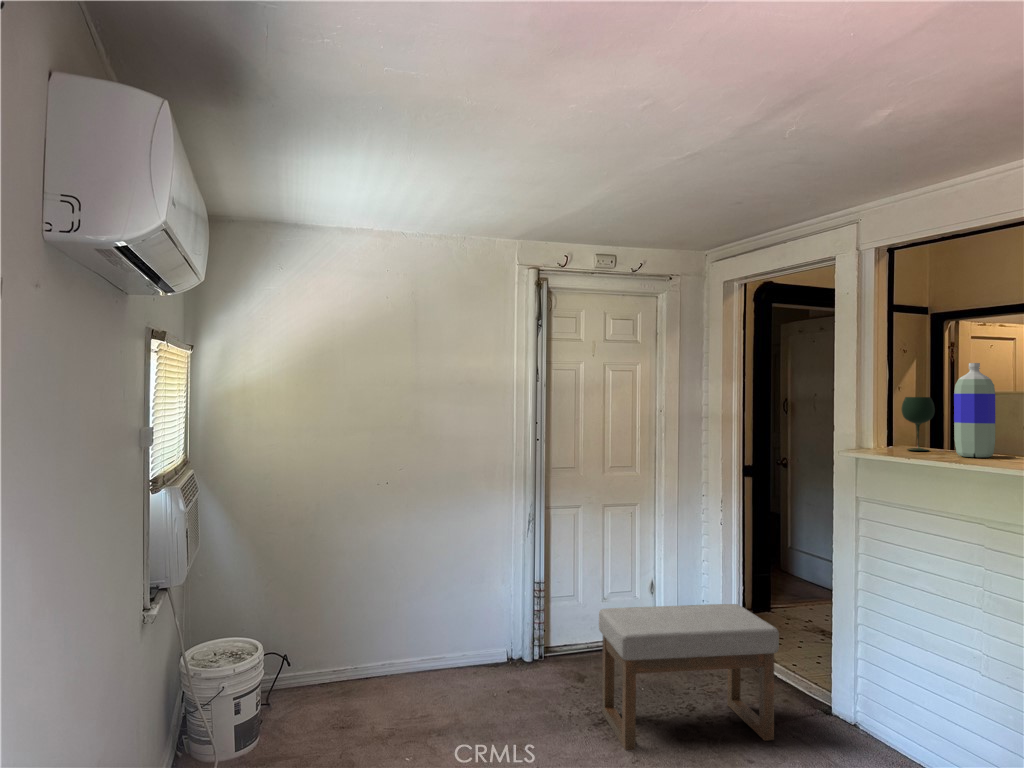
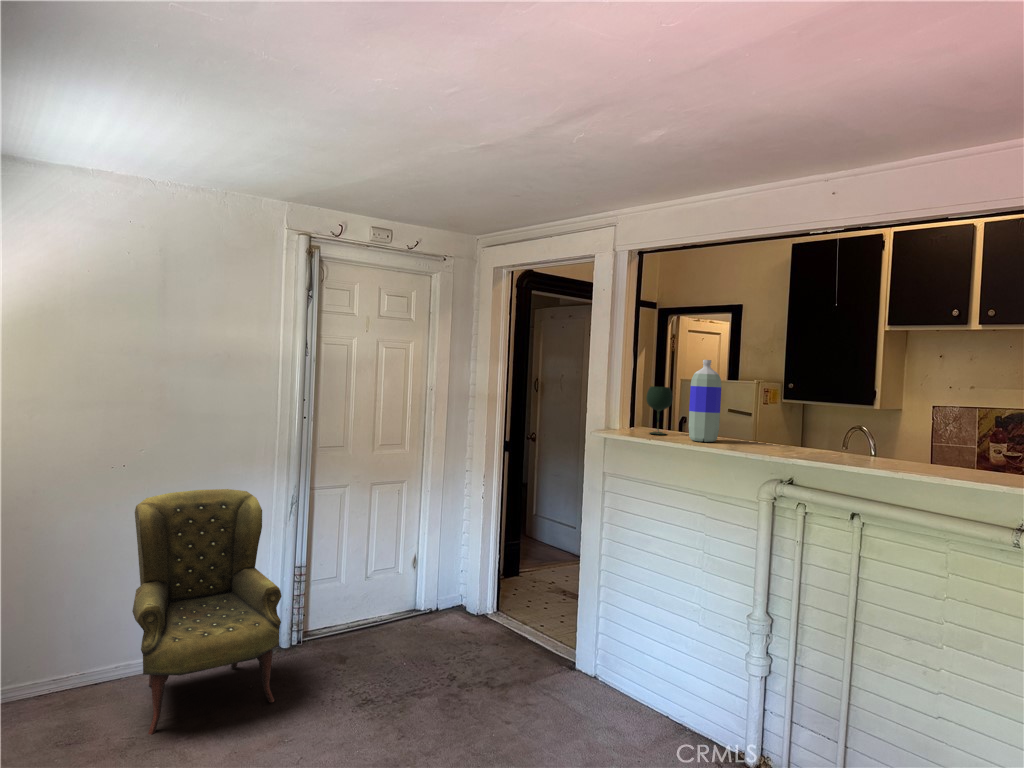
armchair: none [401,505,523,717] -> present [132,489,282,734]
ottoman: present [599,604,779,750] -> none [364,577,536,737]

